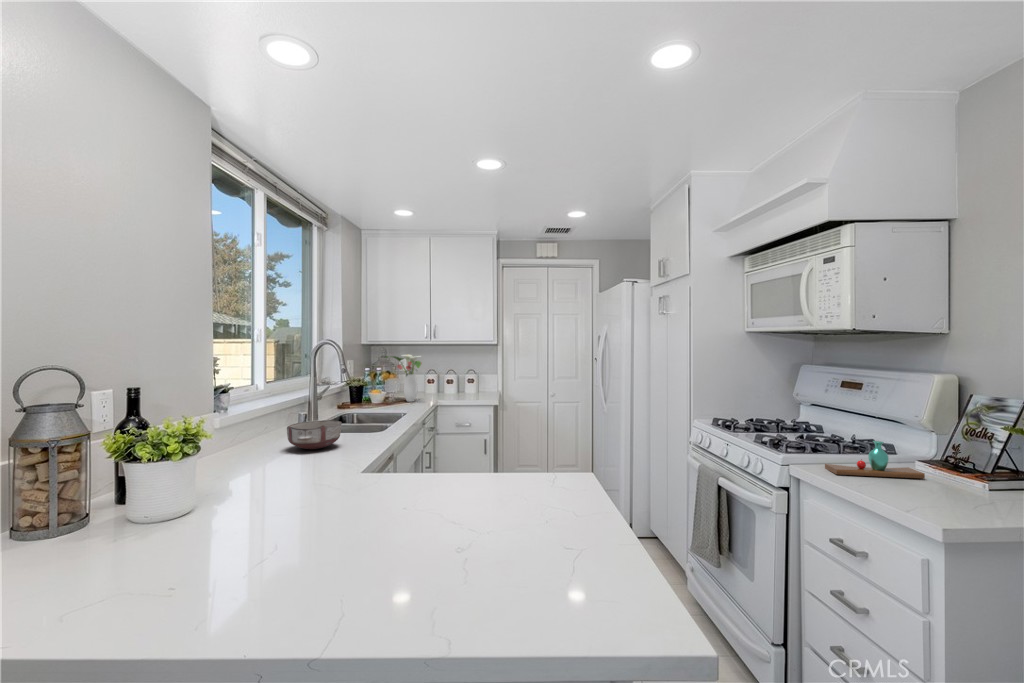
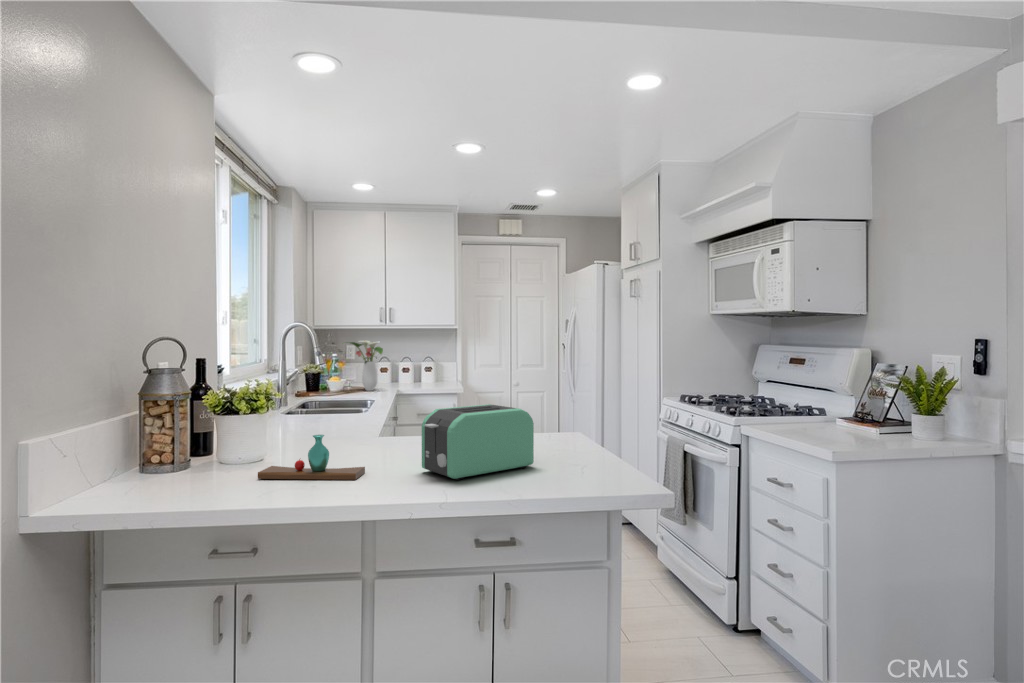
ceramic bowl: present [287,420,342,449] -> none [293,399,343,425]
vase: present [825,441,925,478] -> present [258,435,365,480]
toaster: none [330,456,500,585] -> present [422,404,534,480]

